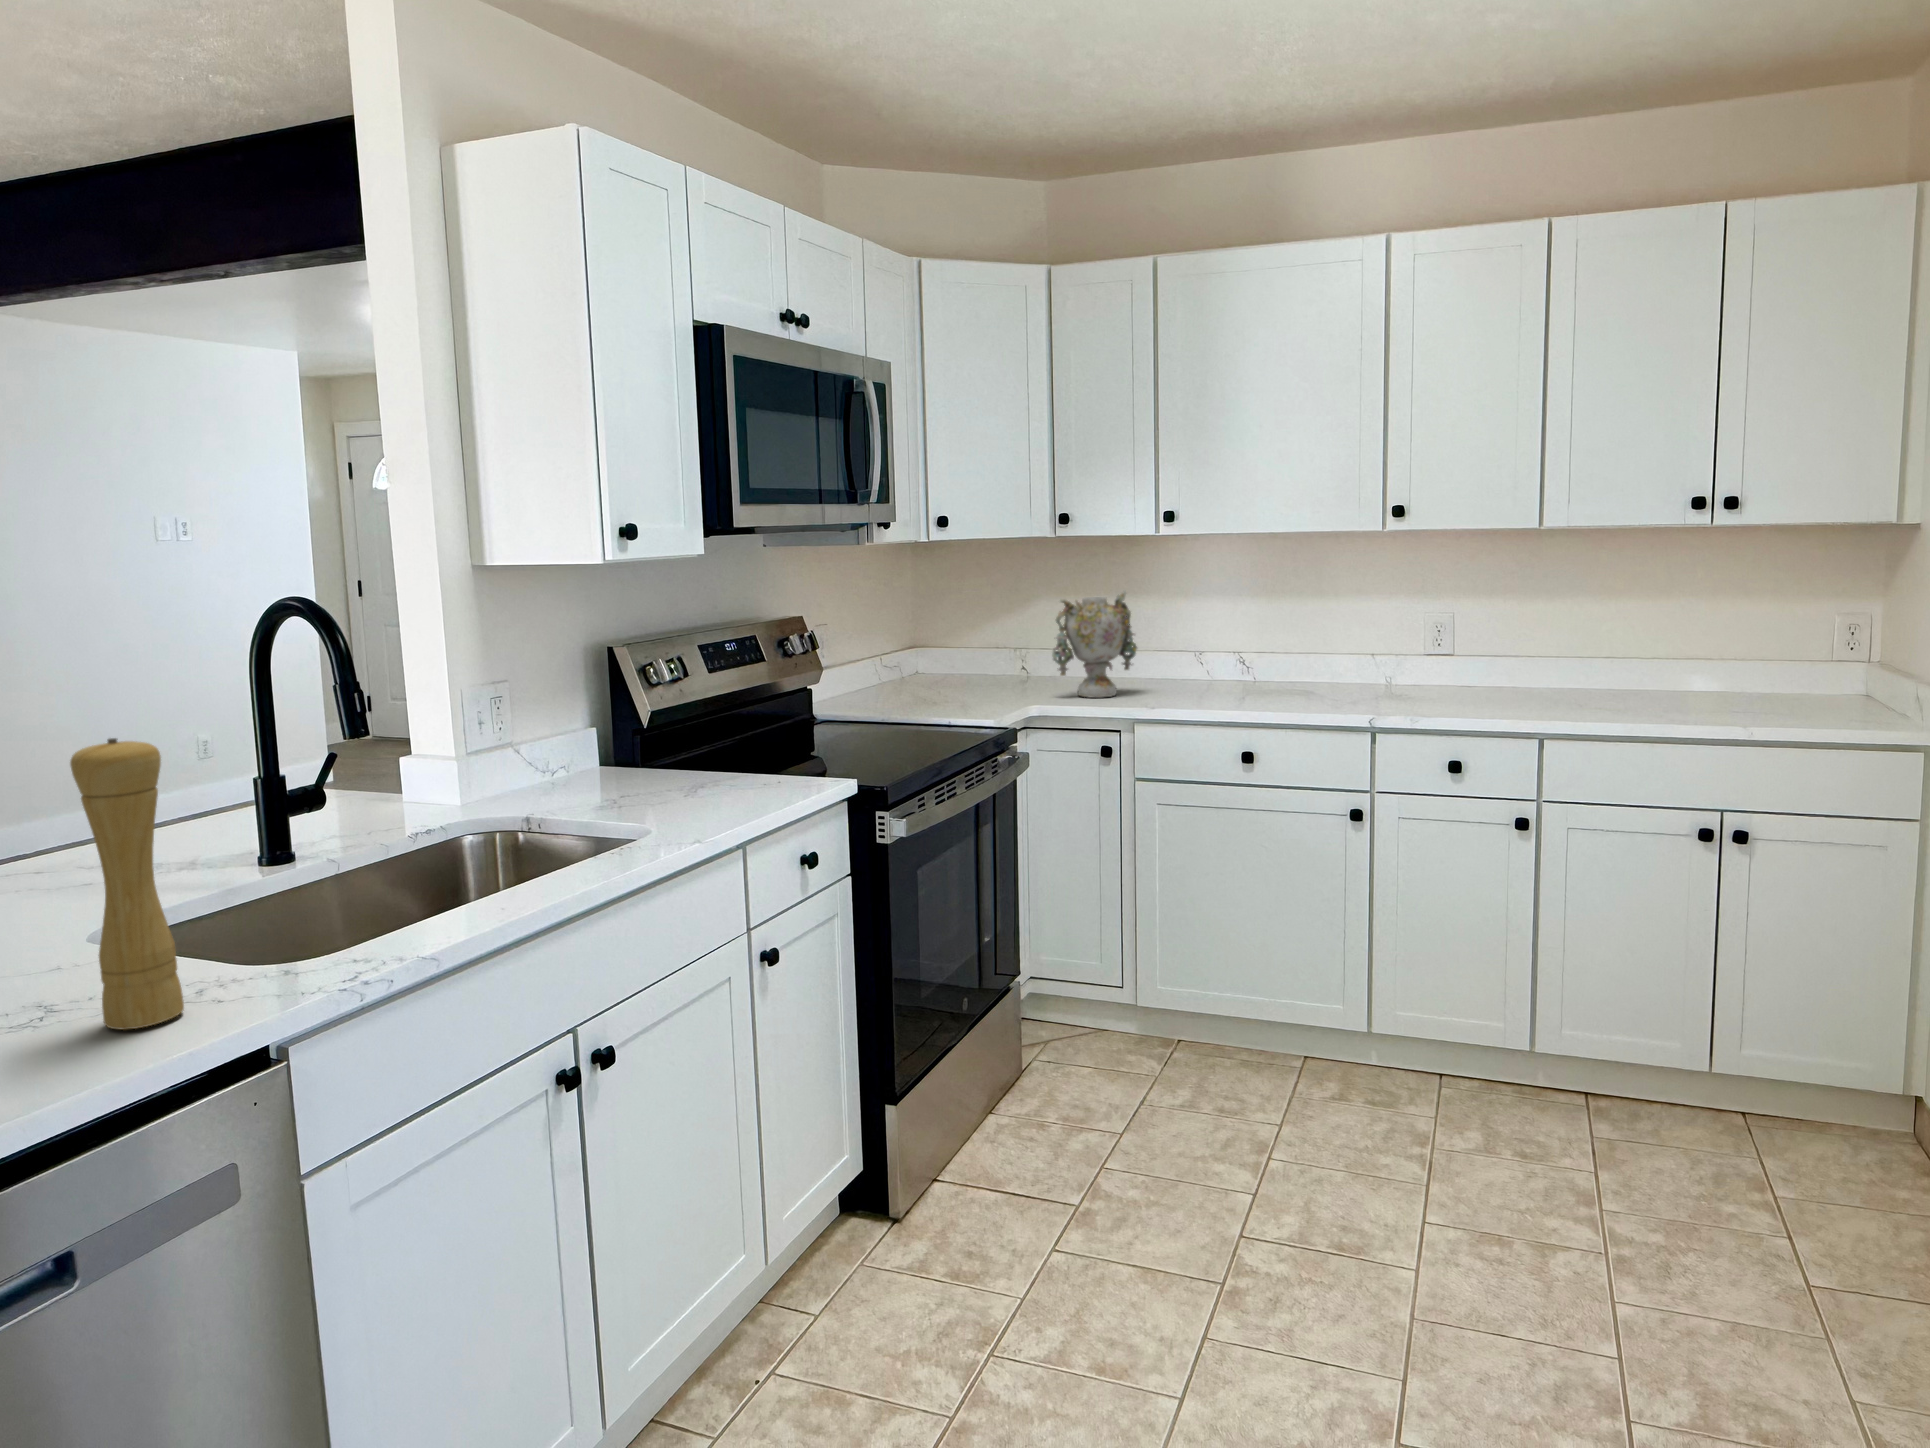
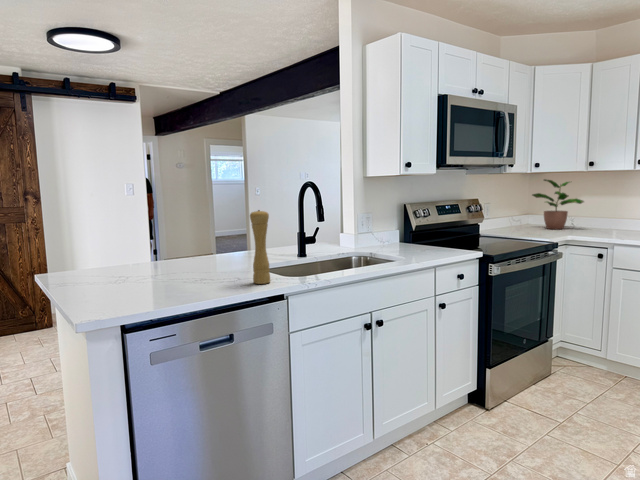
potted plant: none [926,557,1049,686] -> present [532,179,584,229]
vase: present [1052,592,1137,698] -> none [581,192,623,235]

